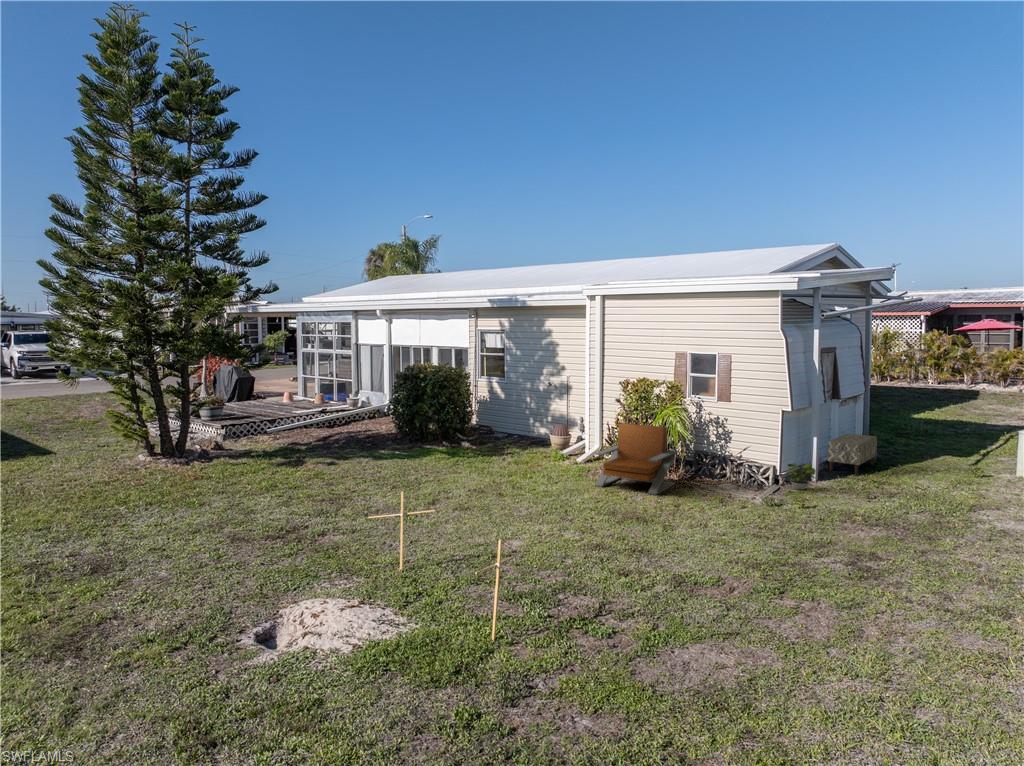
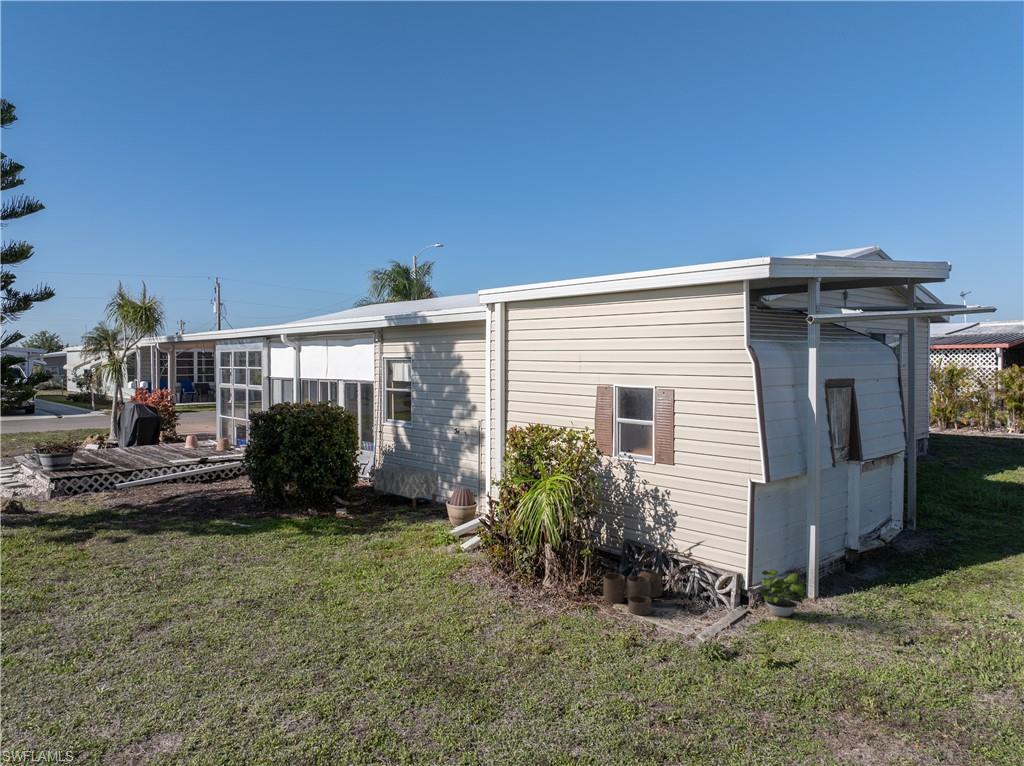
lounge chair: present [595,423,676,495] -> none [450,495,582,621]
bench: present [828,434,877,474] -> present [374,465,438,508]
woven basket: none [690,466,724,491] -> present [603,568,662,615]

